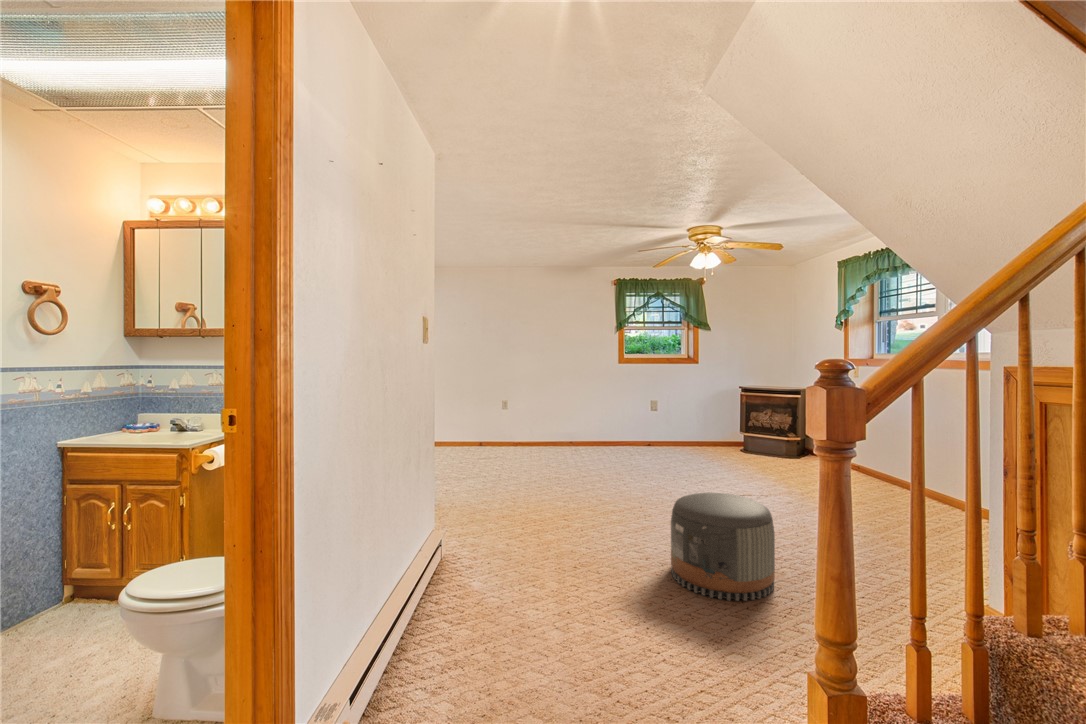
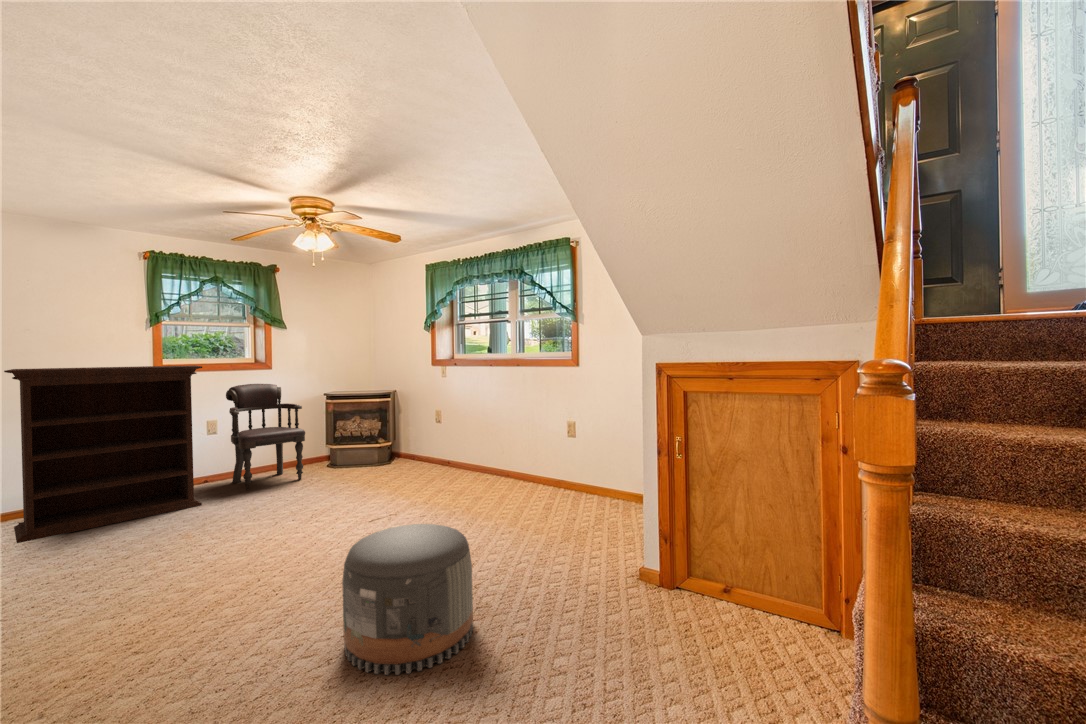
bookshelf: none [548,359,643,461] -> present [4,365,202,543]
armchair: none [663,375,717,457] -> present [226,384,305,490]

